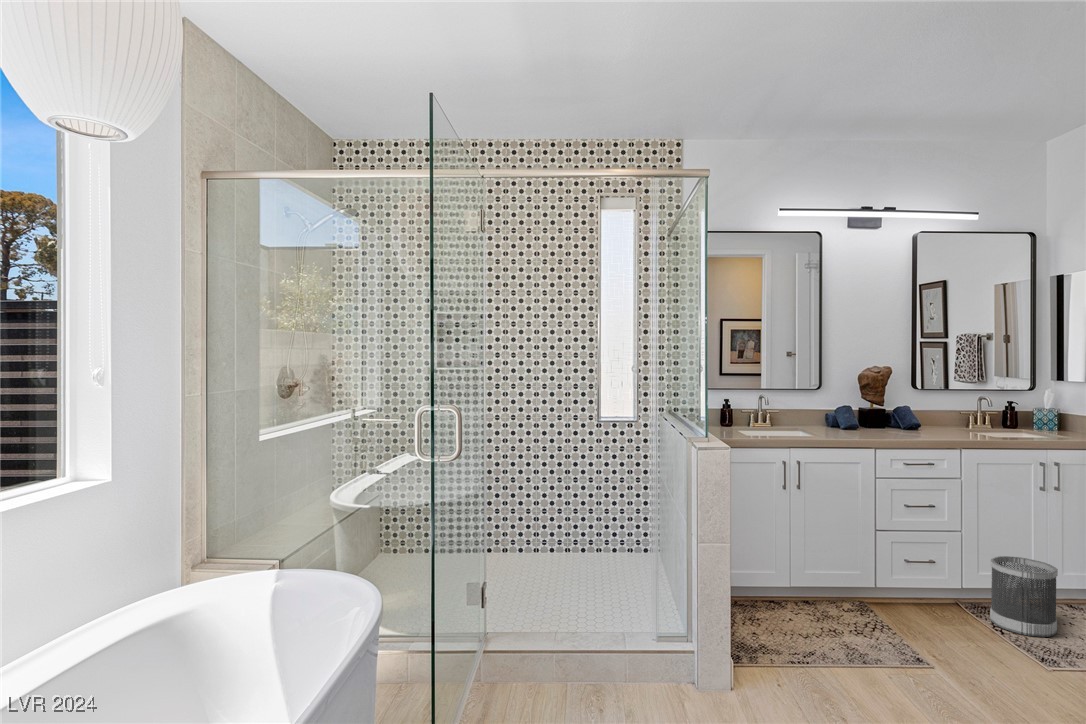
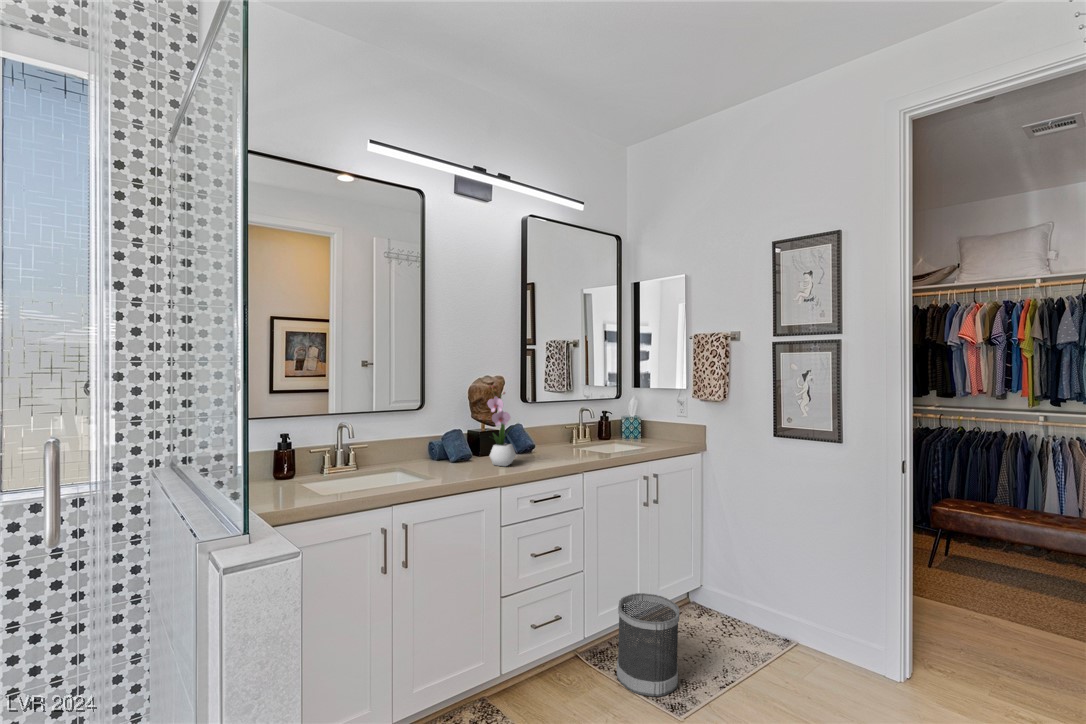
flower arrangement: none [870,371,900,434] -> present [487,386,516,466]

